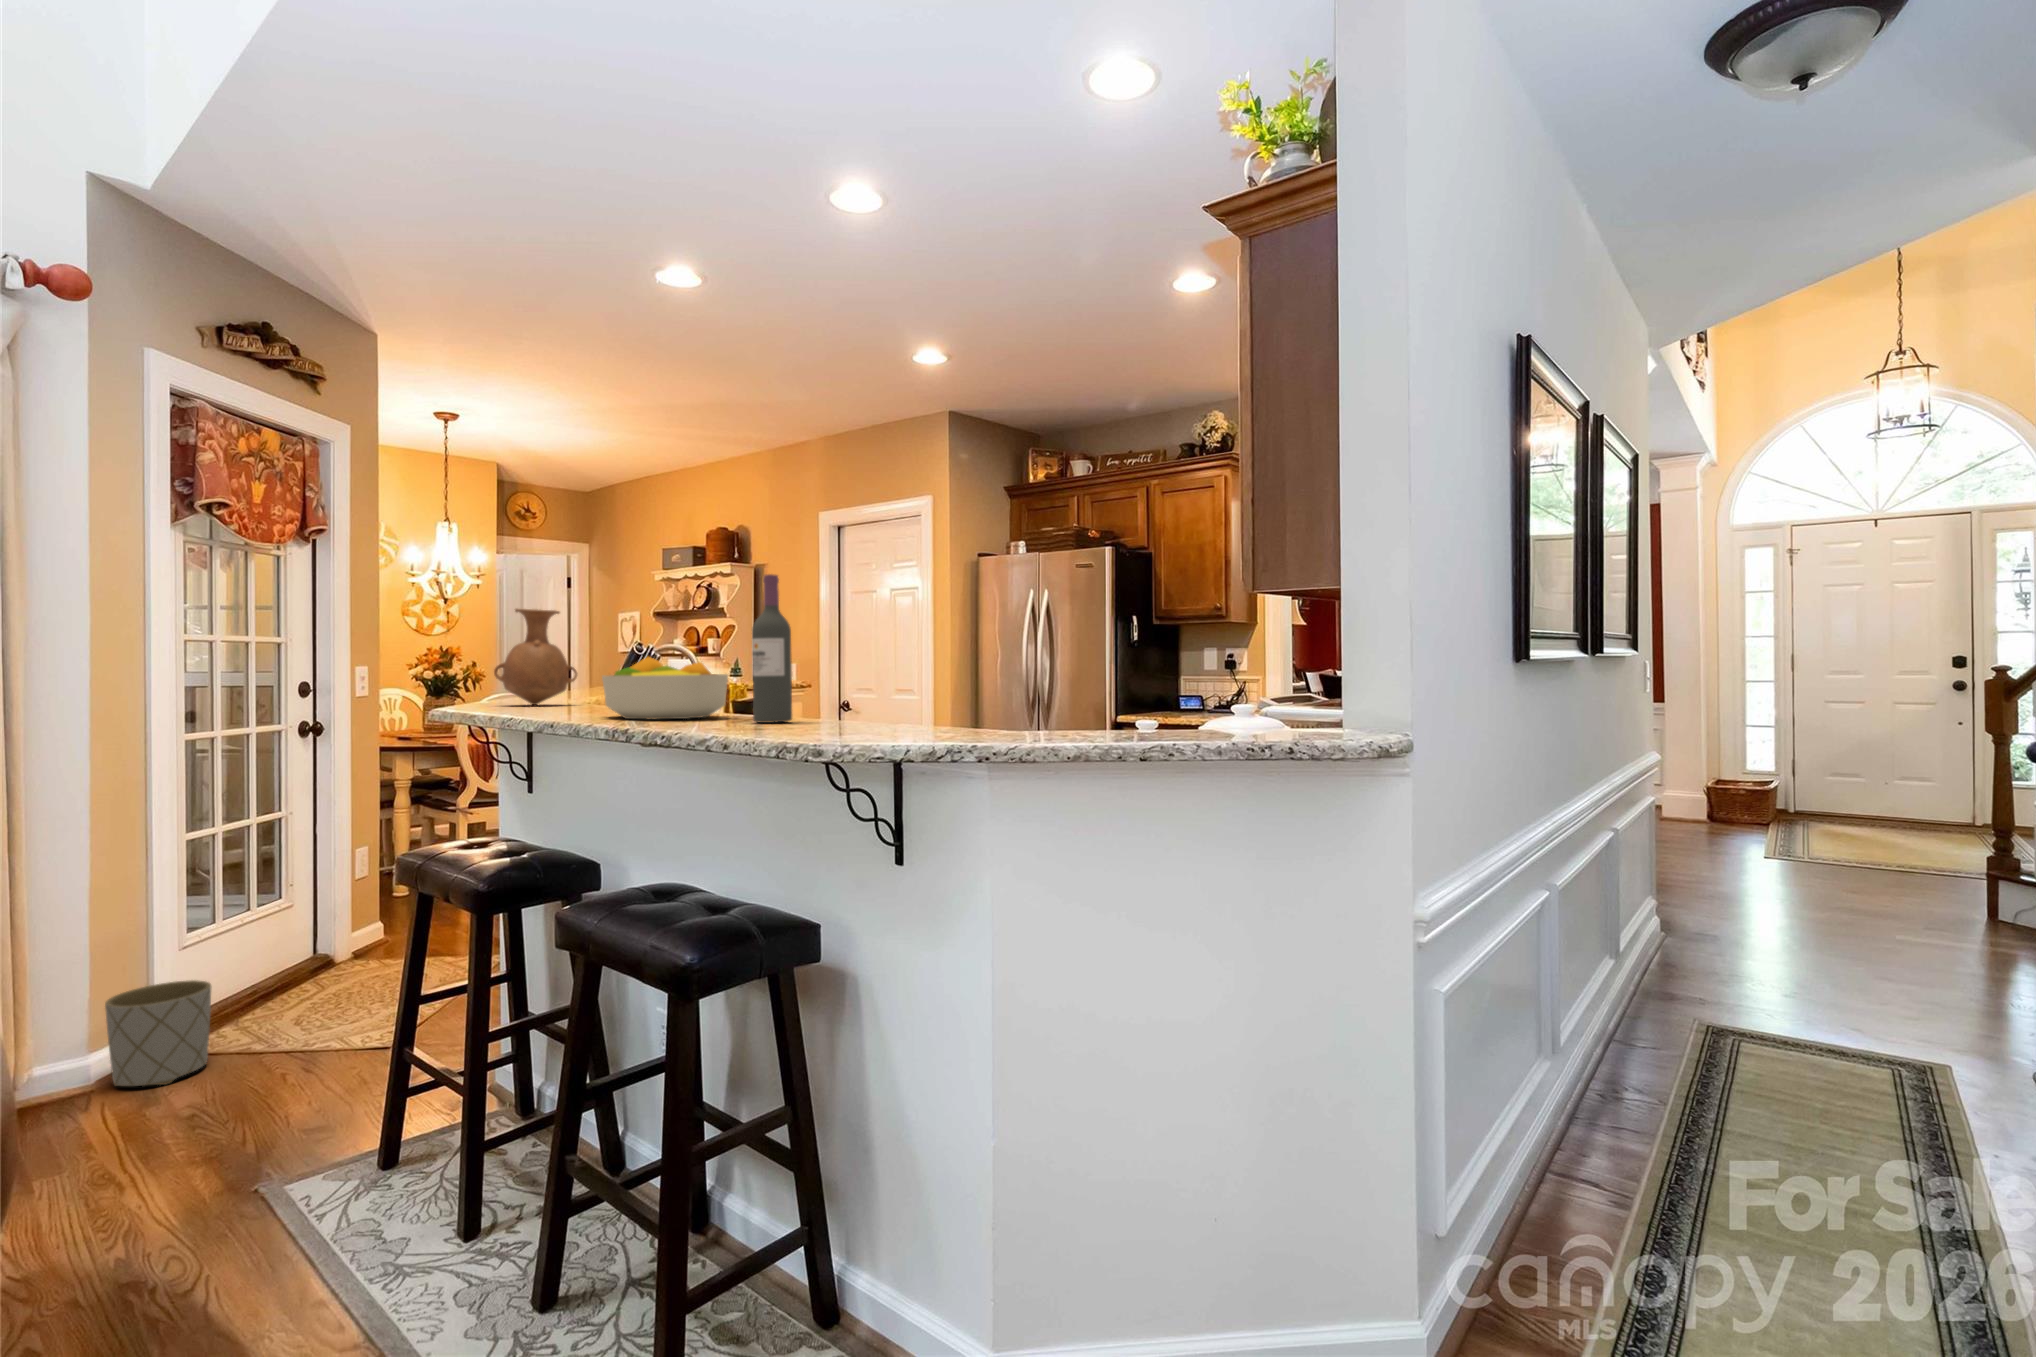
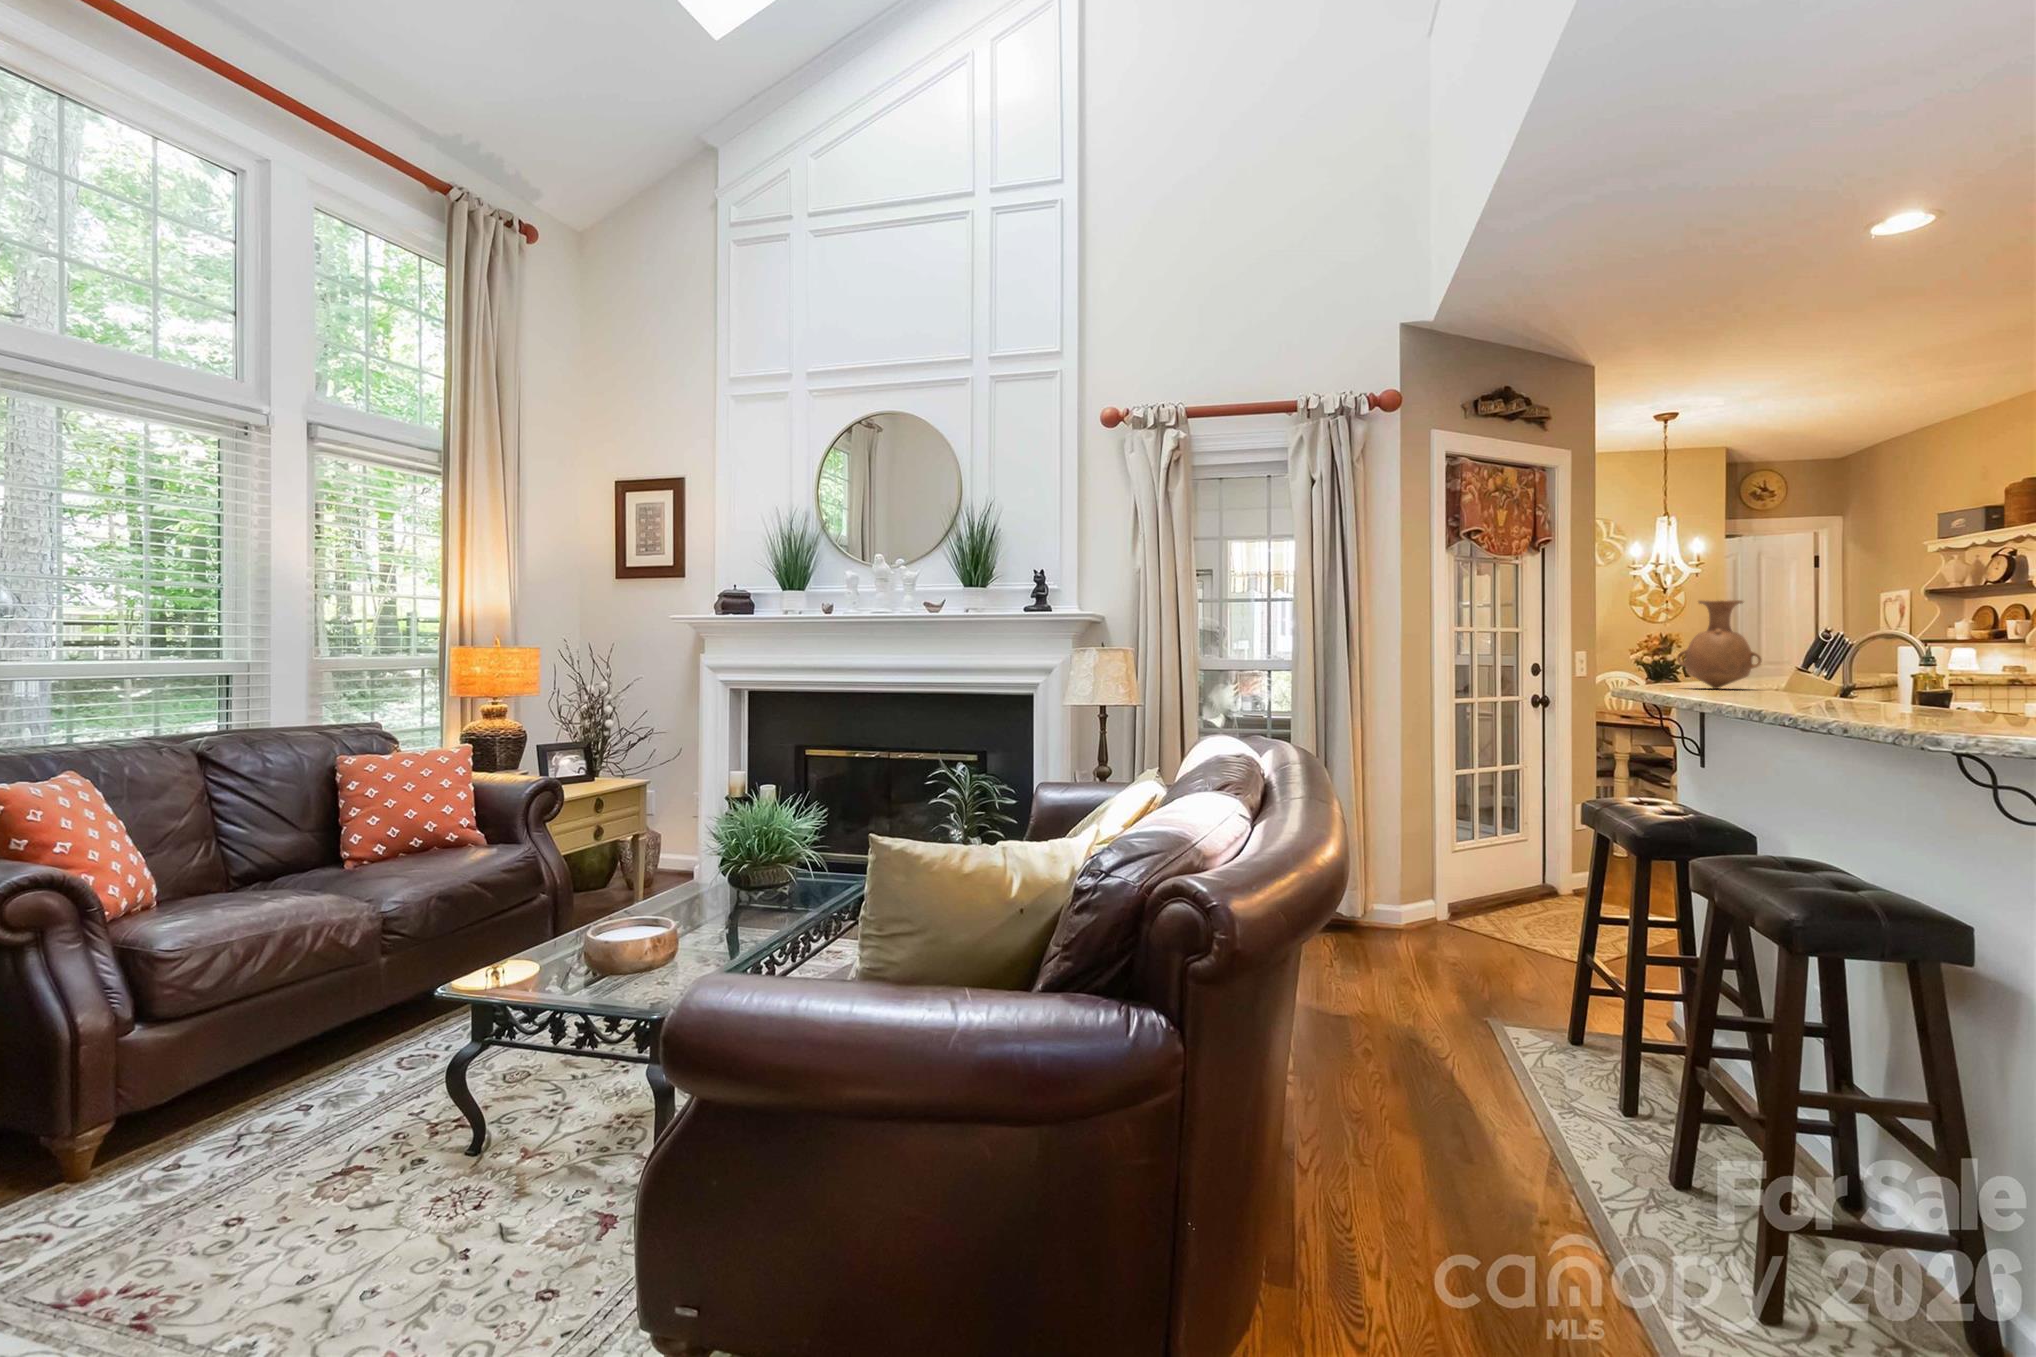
wine bottle: present [752,574,792,723] -> none [1918,557,1972,711]
fruit bowl: present [602,656,728,720] -> none [1757,643,1900,704]
planter: present [105,980,211,1086] -> none [1405,876,1466,946]

